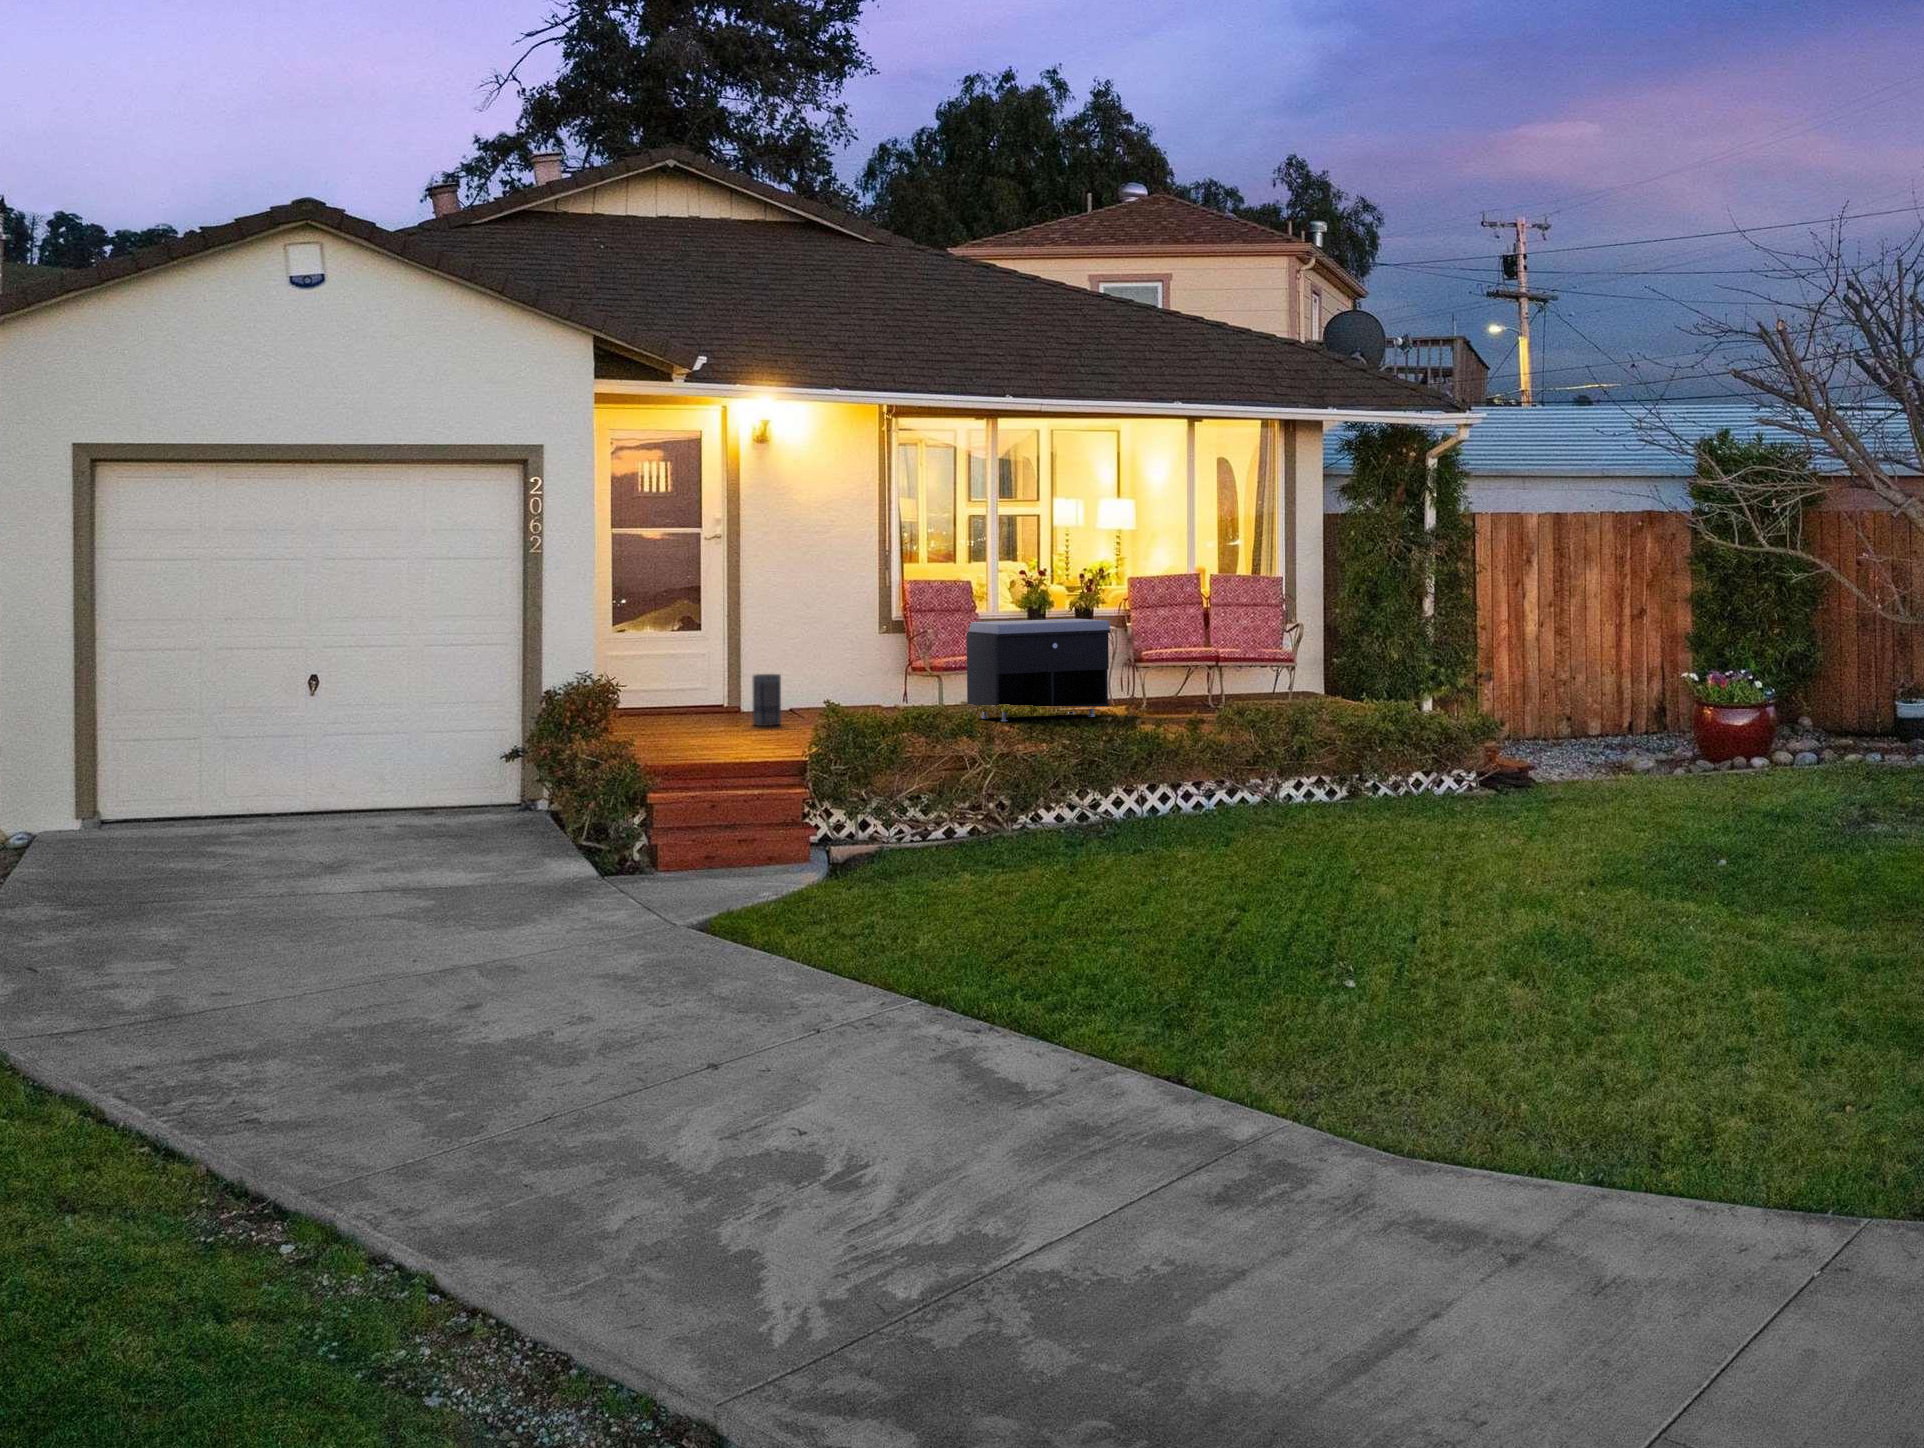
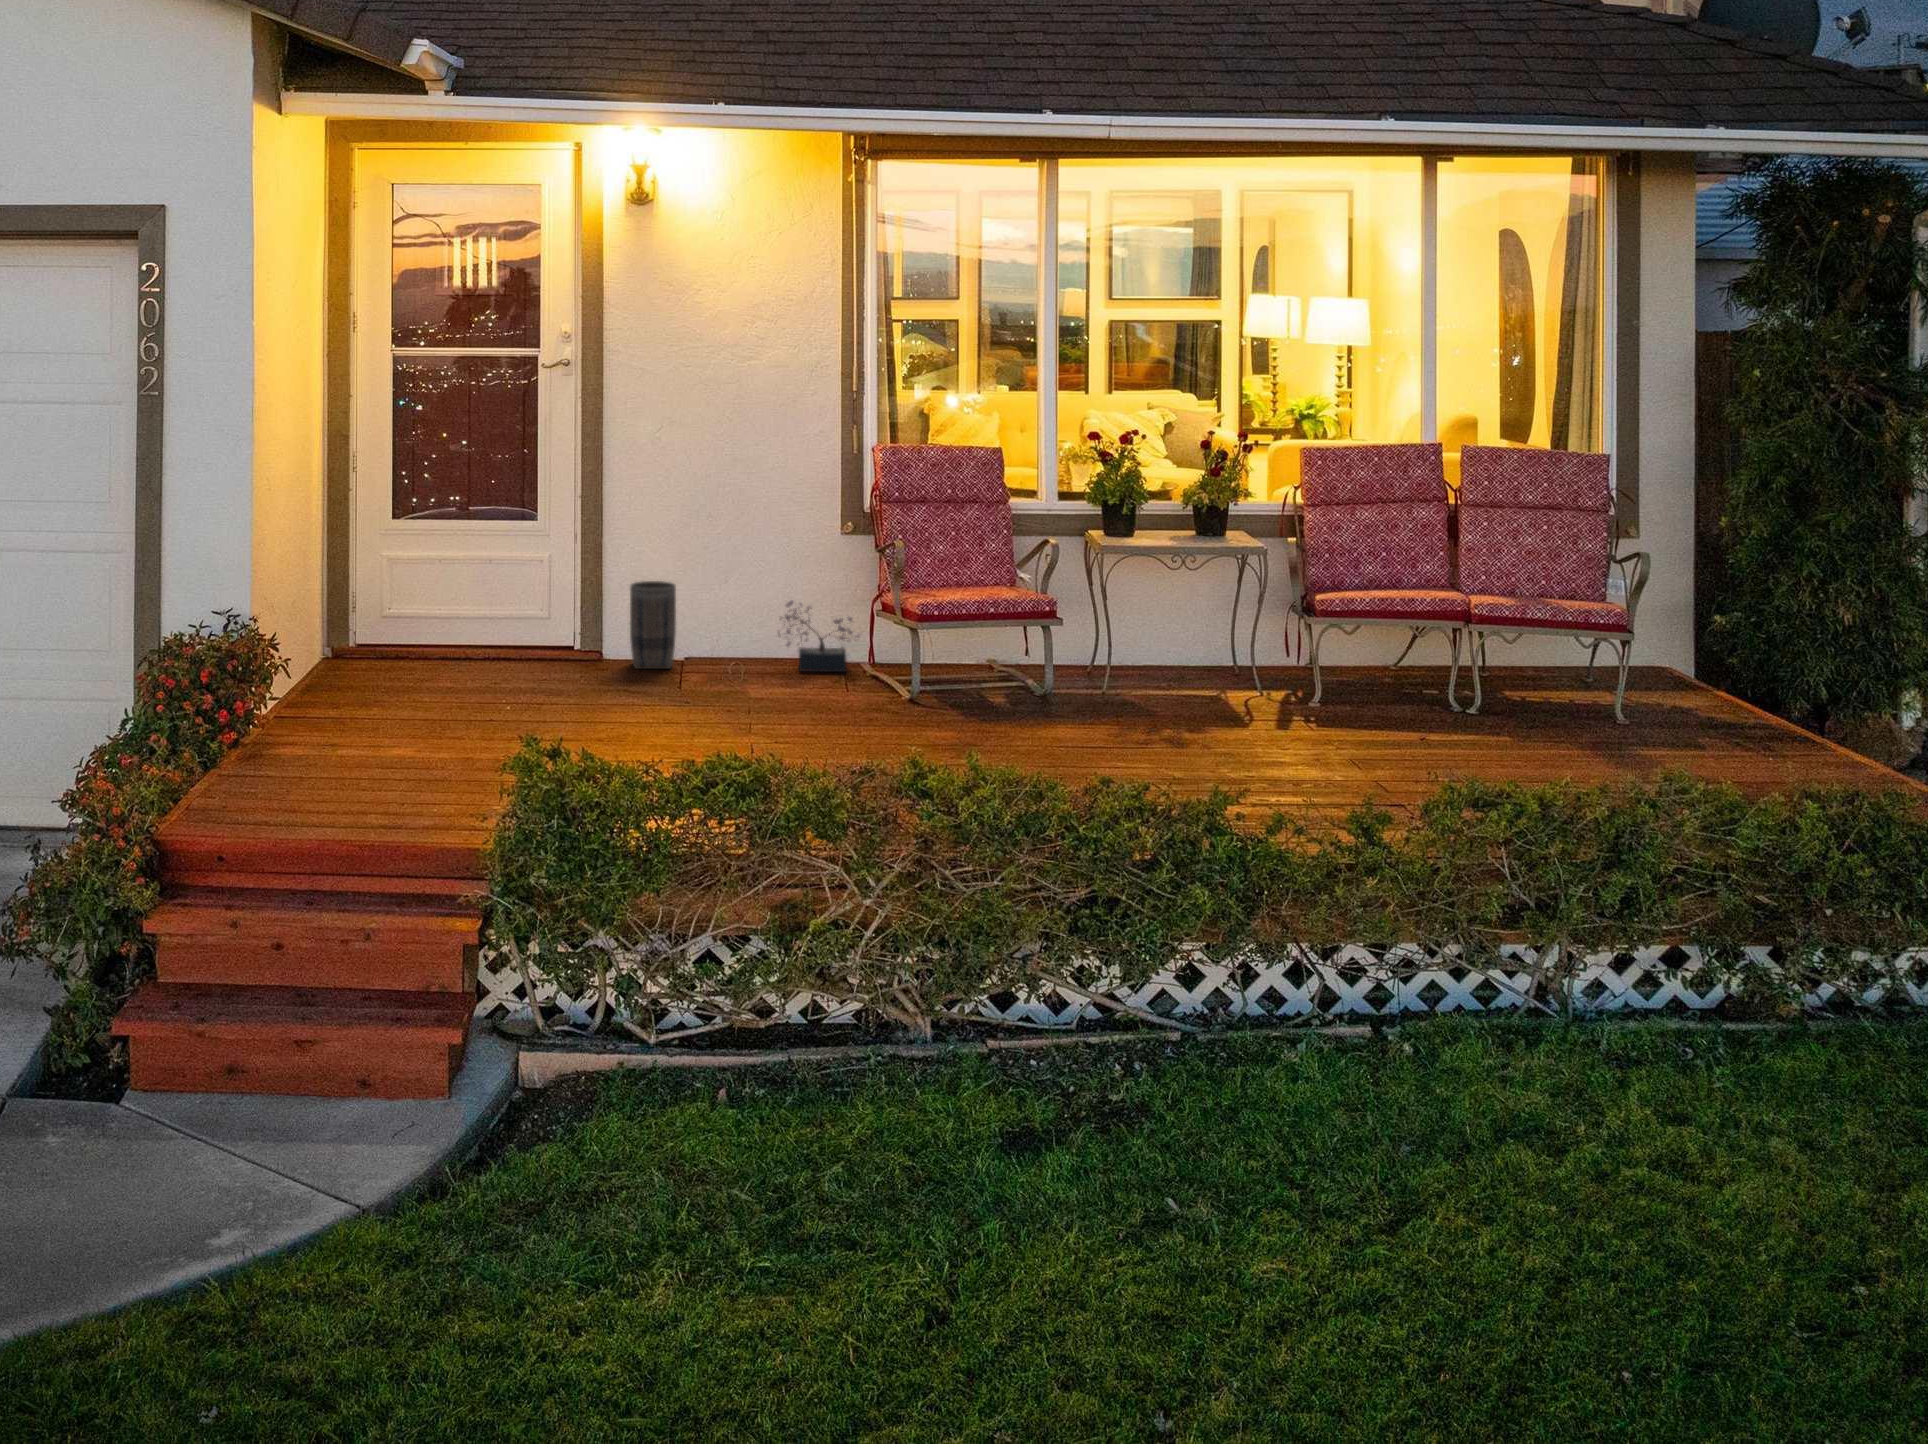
storage bench: present [967,619,1110,721] -> none [999,510,1252,694]
decorative plant: none [840,681,890,723] -> present [778,601,859,672]

